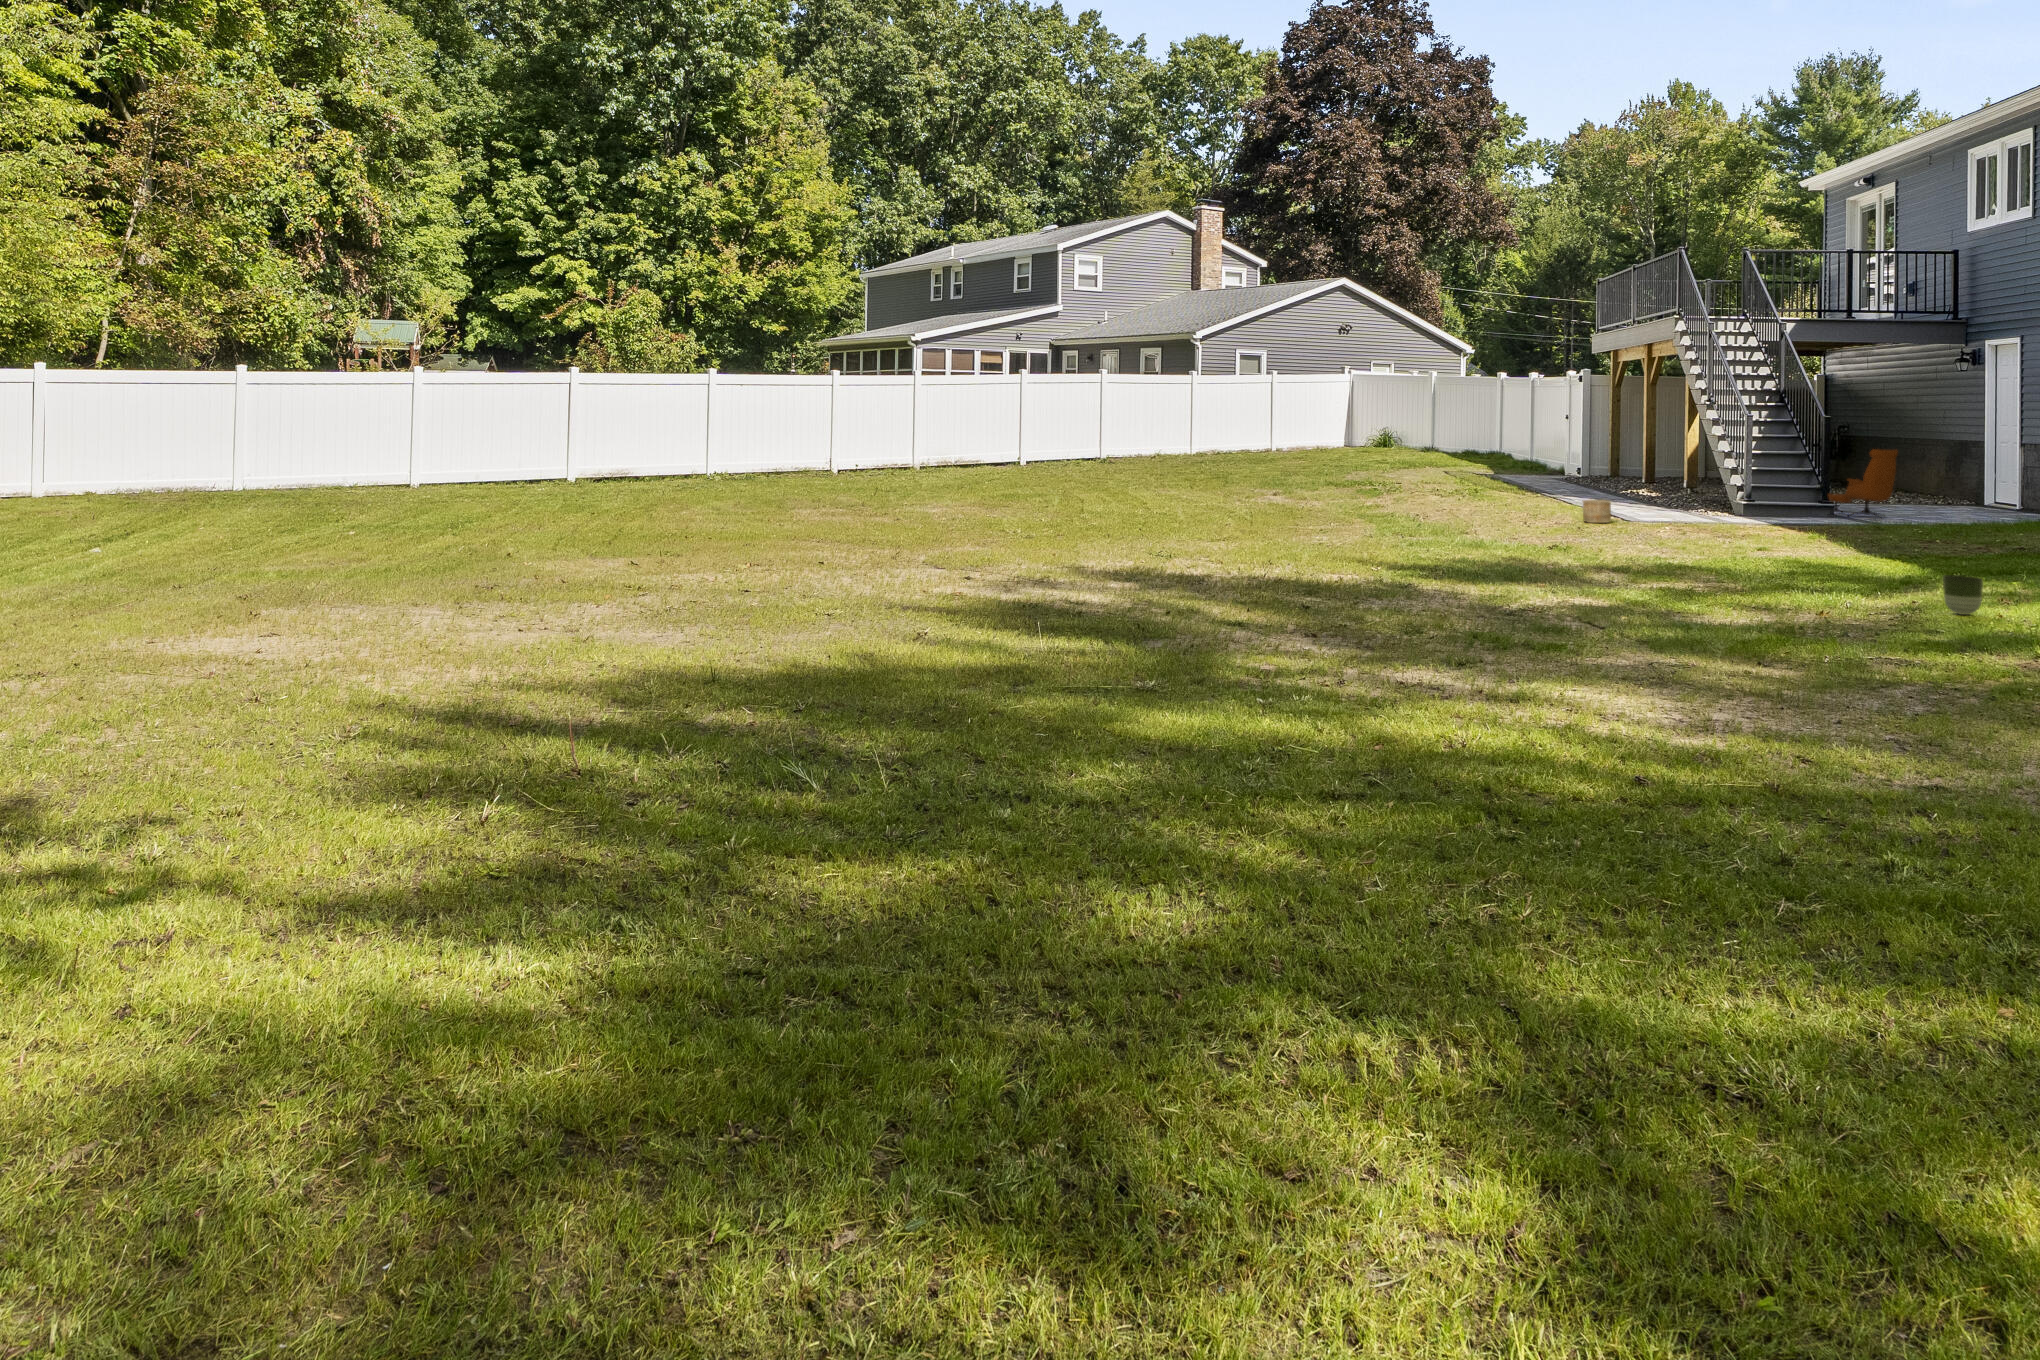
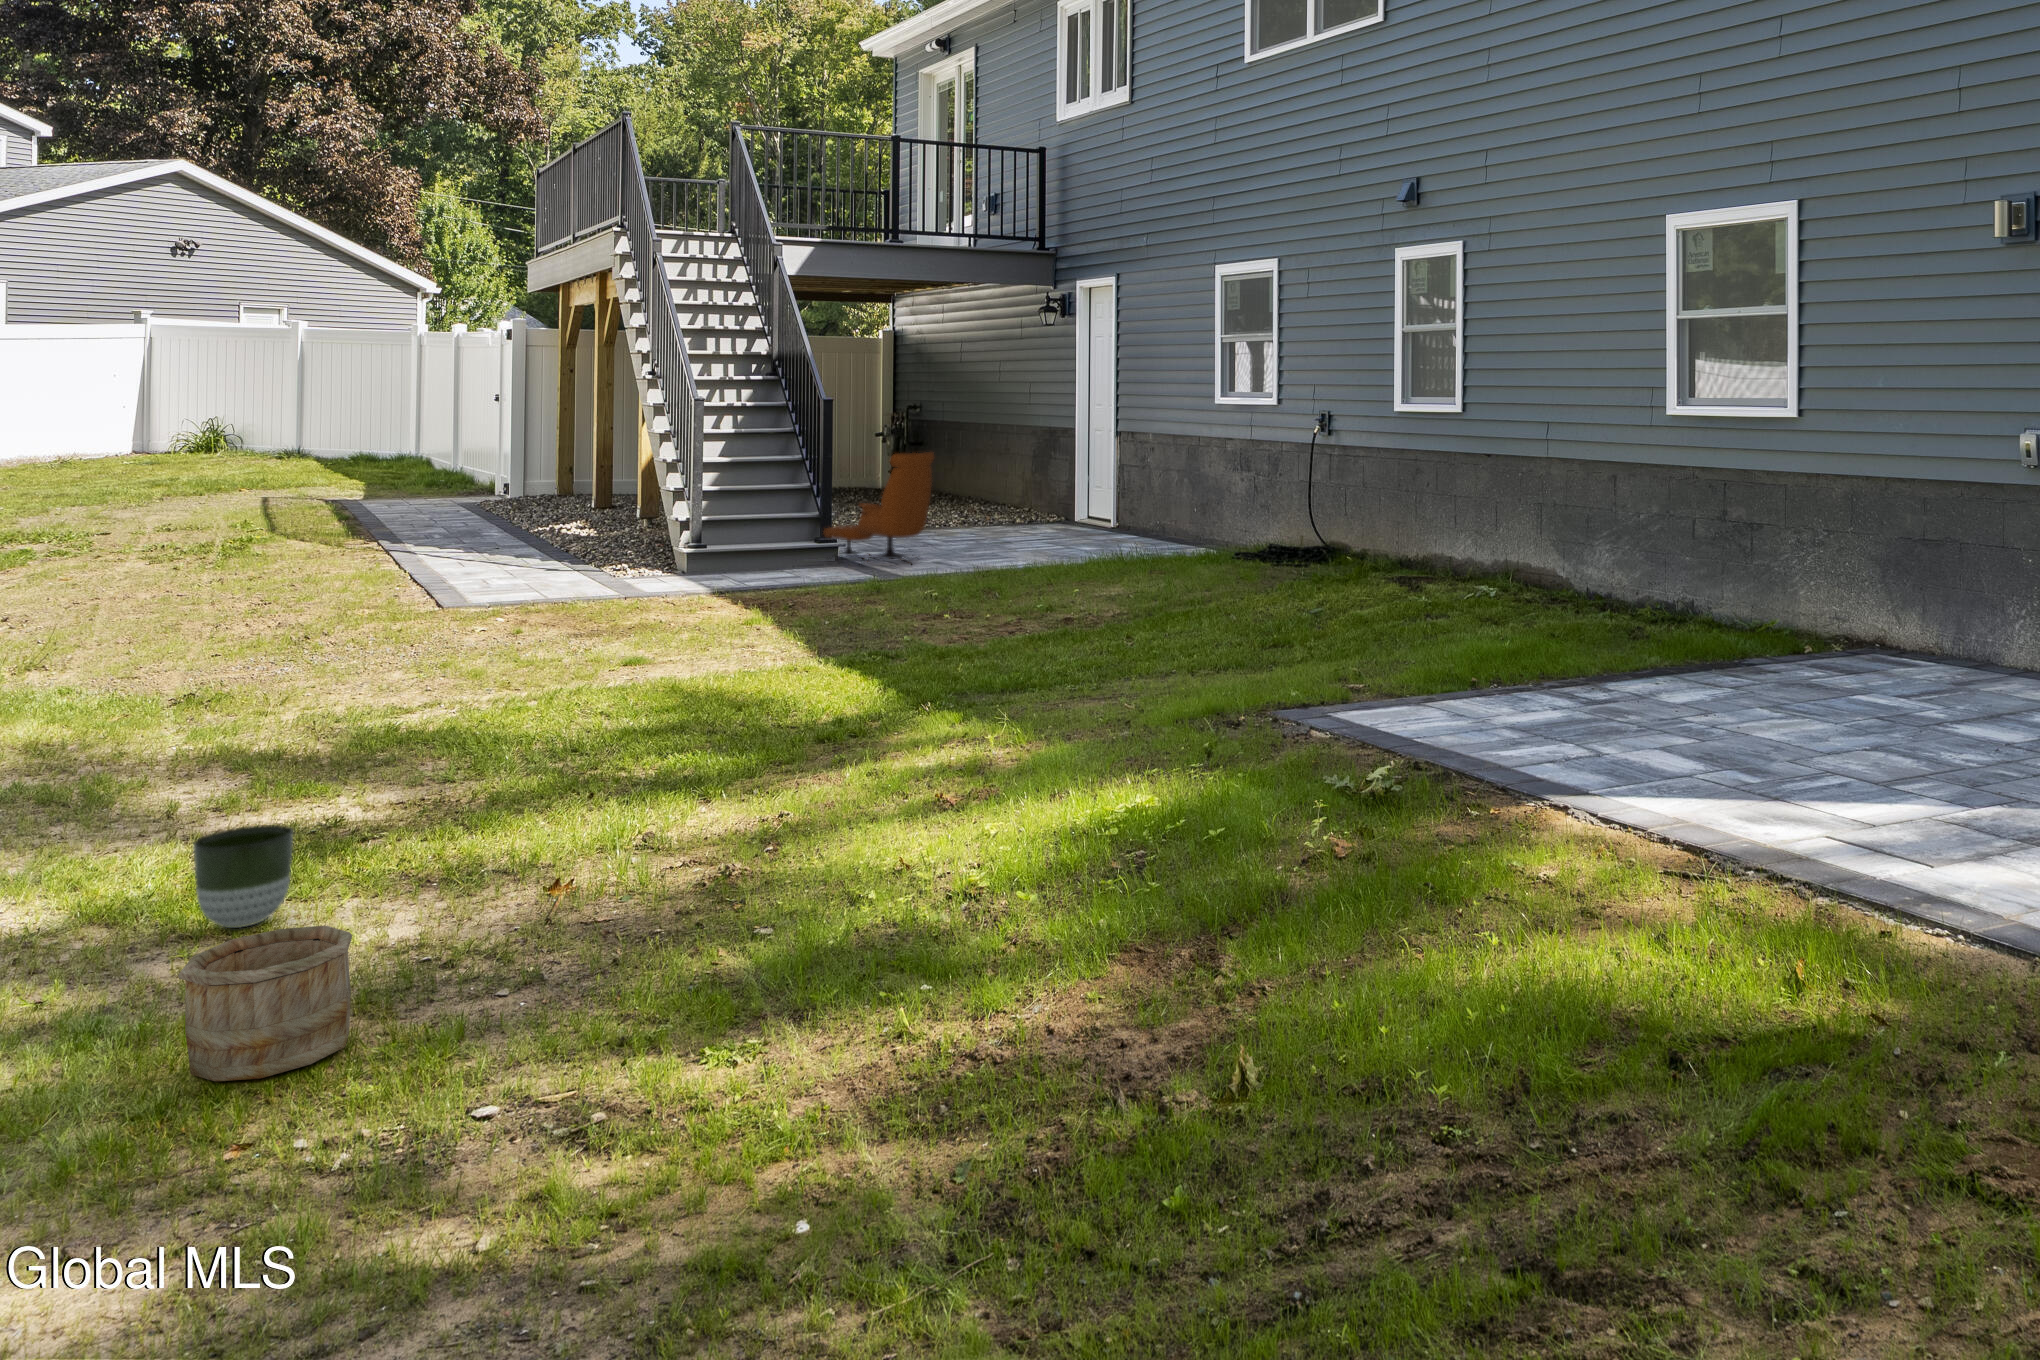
wooden bucket: present [1583,500,1611,523] -> present [178,926,352,1081]
planter: present [1943,575,1983,615] -> present [193,825,293,928]

